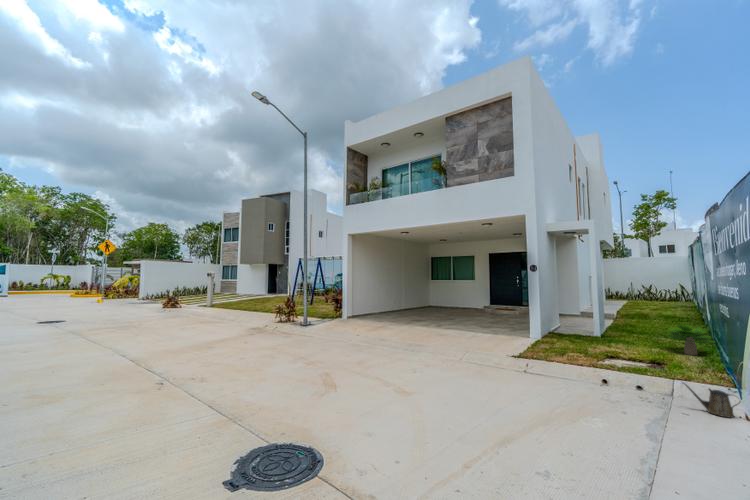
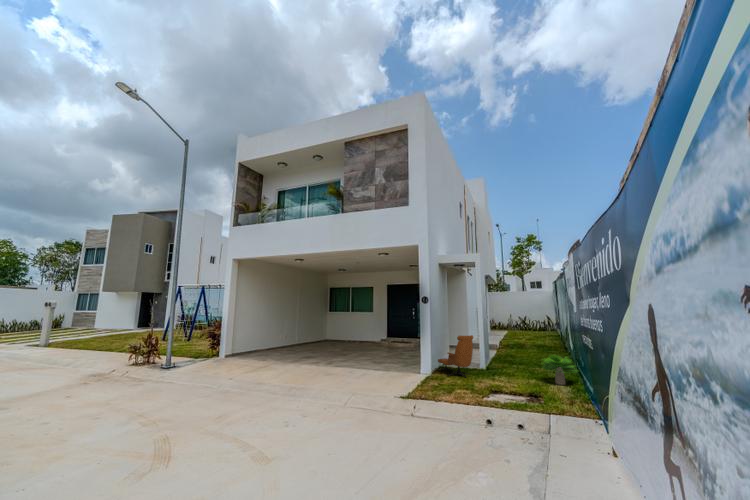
lounge chair: none [546,302,586,344] -> present [438,335,473,377]
watering can: present [683,383,740,418] -> none [556,418,606,453]

